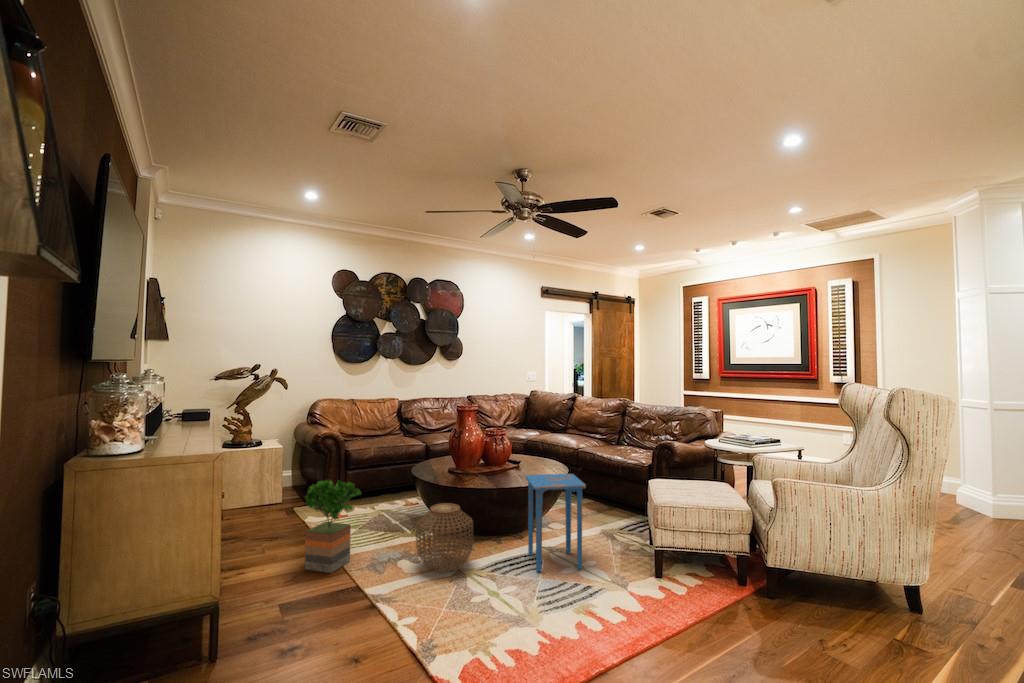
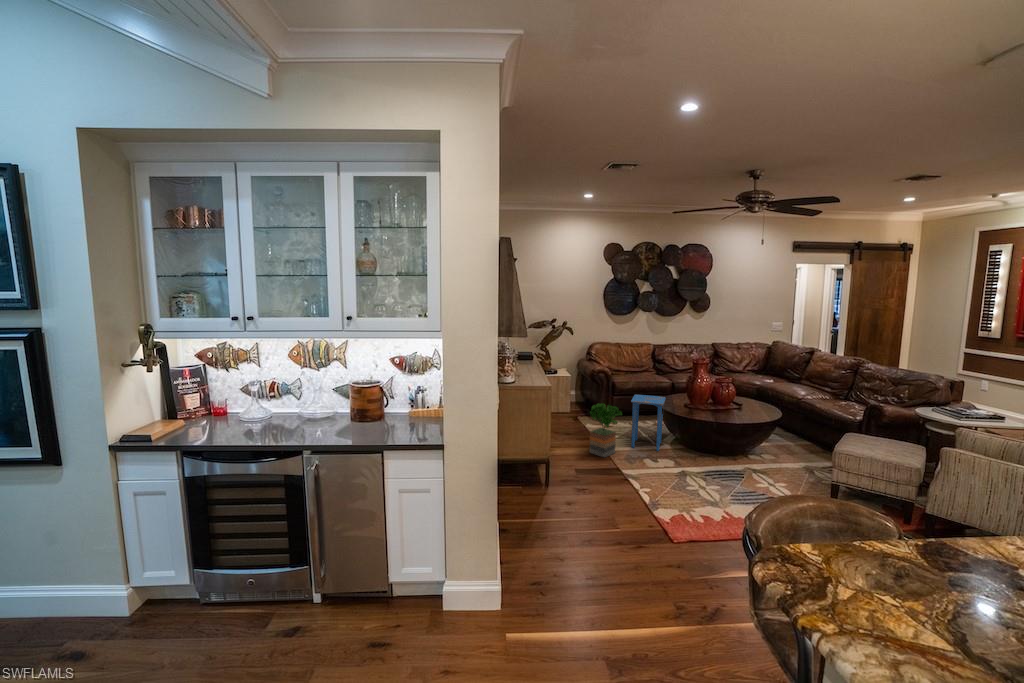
side table: present [525,474,586,572] -> present [631,394,666,451]
woven basket: present [416,503,473,573] -> none [656,428,695,471]

